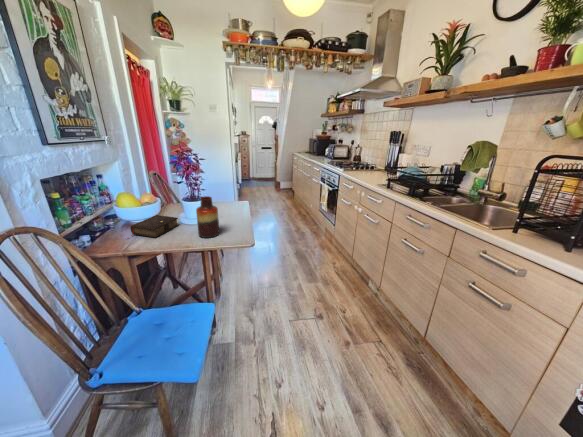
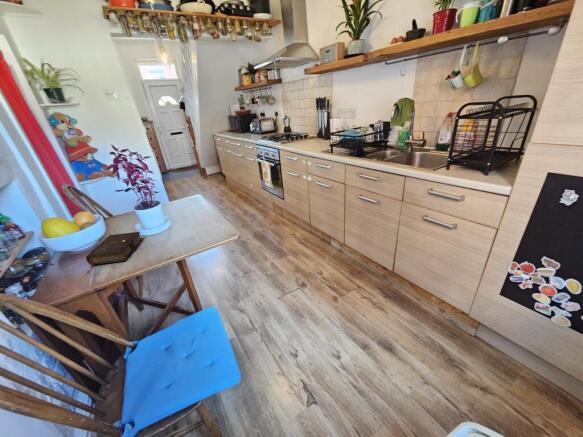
vase: present [196,196,219,238] -> none [167,199,199,245]

